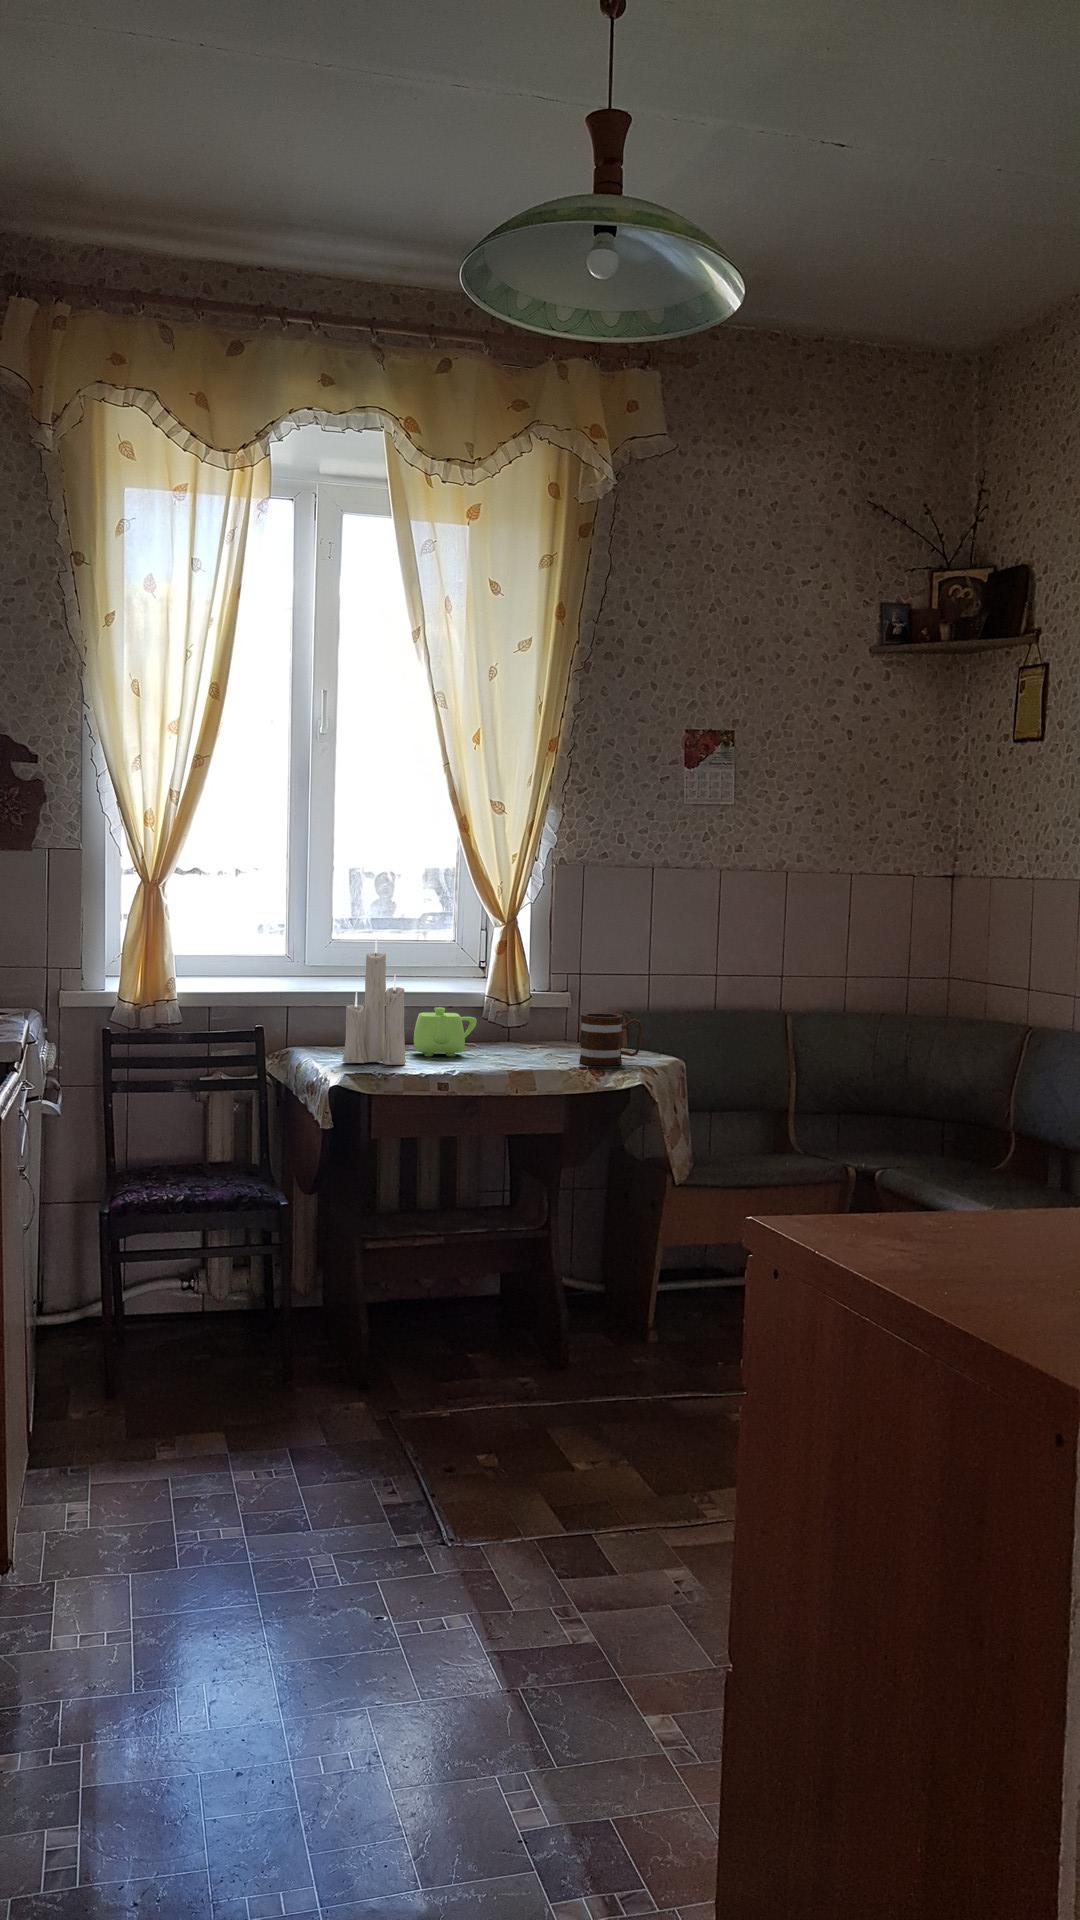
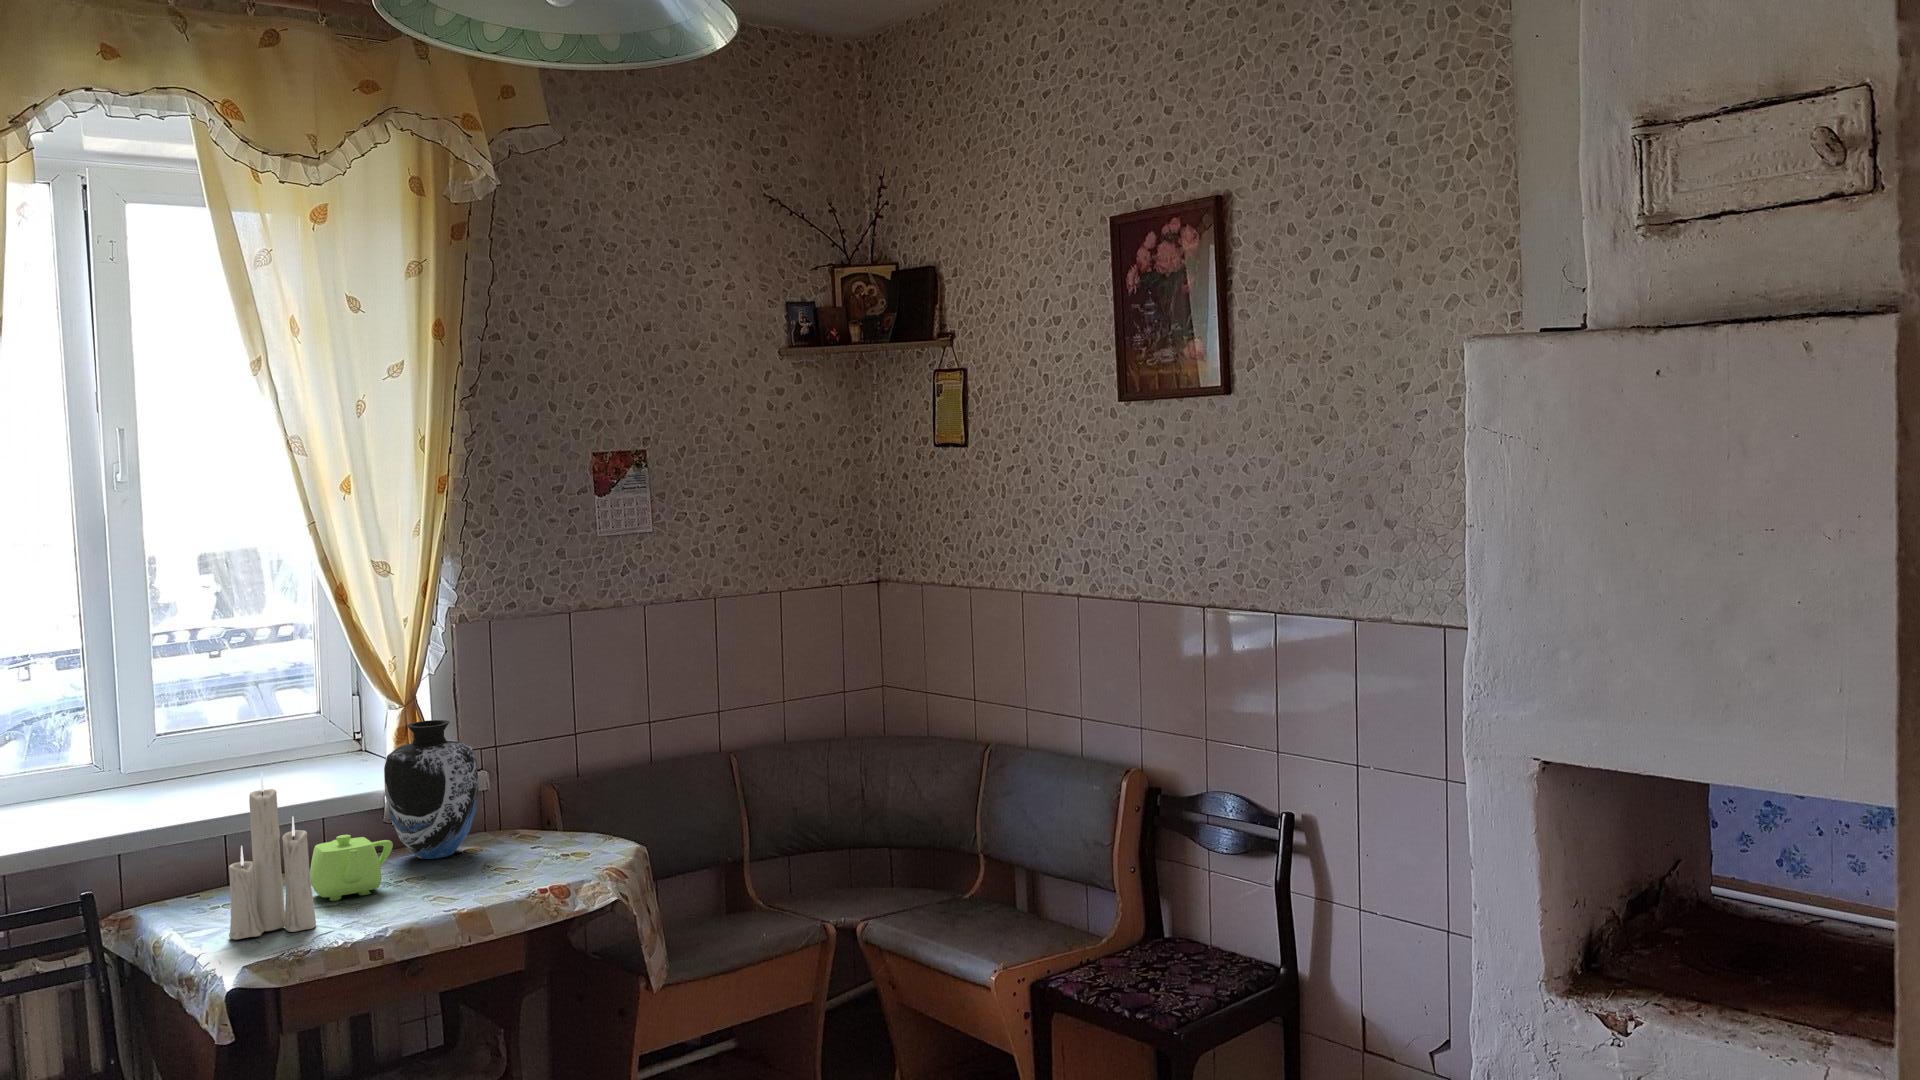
vase: none [483,935,557,1048] -> present [384,720,479,859]
mug: present [579,1013,642,1066] -> none [529,812,603,881]

